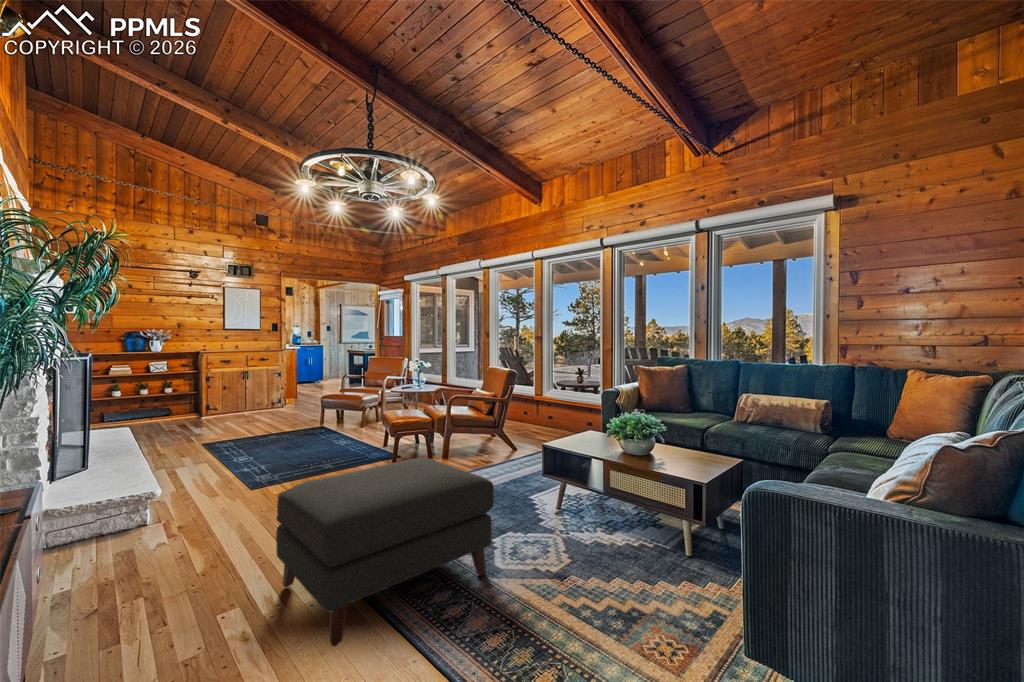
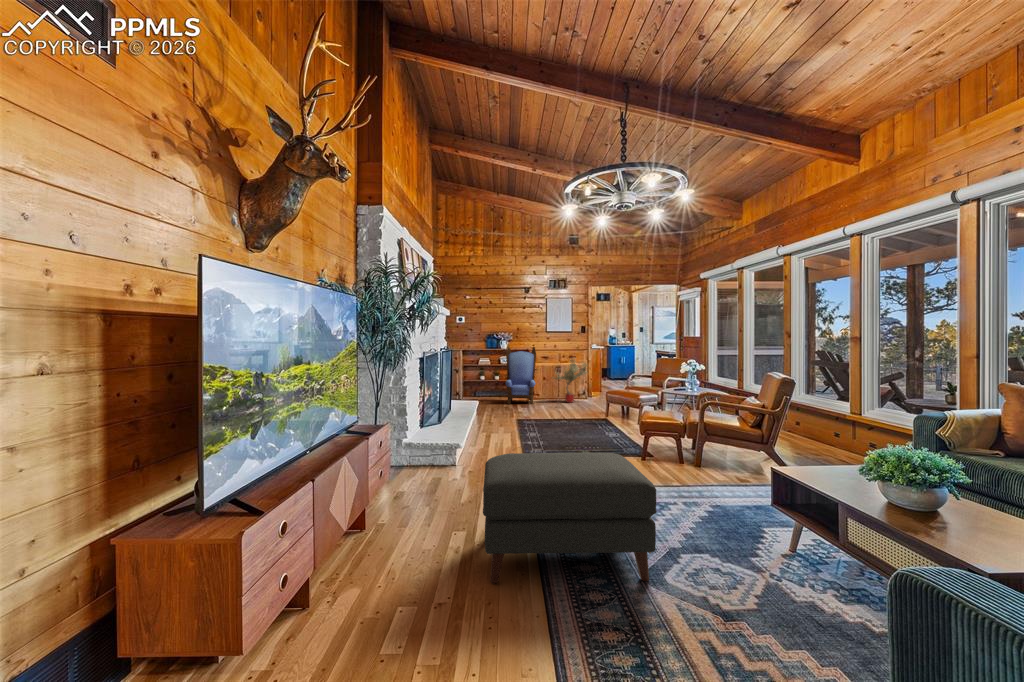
armchair: none [166,347,215,423] -> present [505,347,536,404]
potted tree: none [237,359,285,413] -> present [552,359,587,403]

